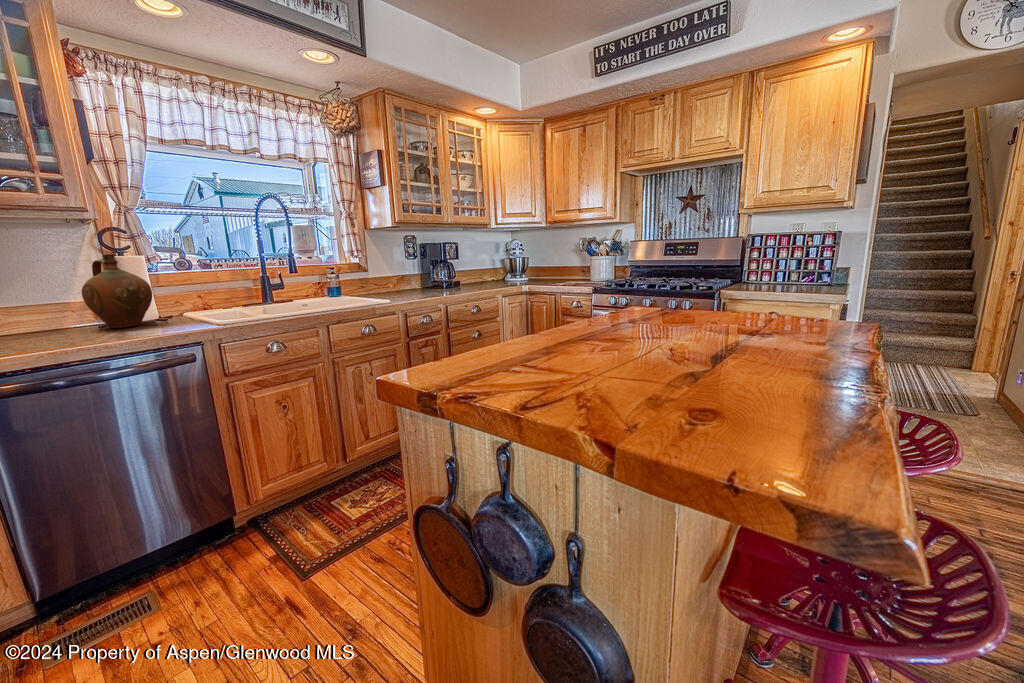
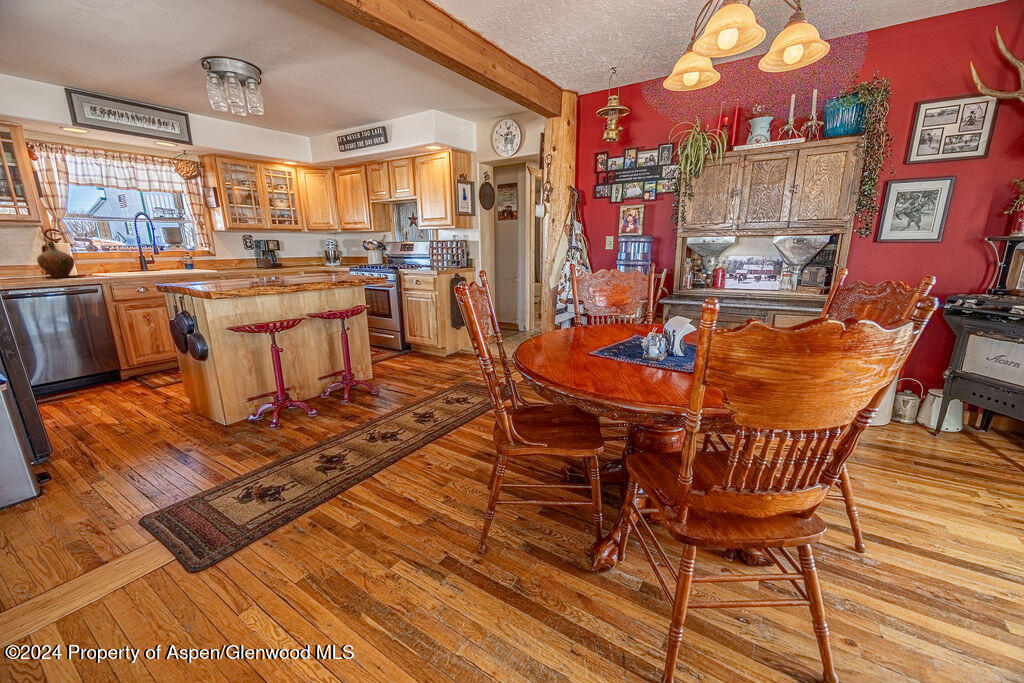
potted plant: none [427,243,473,292] -> present [256,243,275,268]

